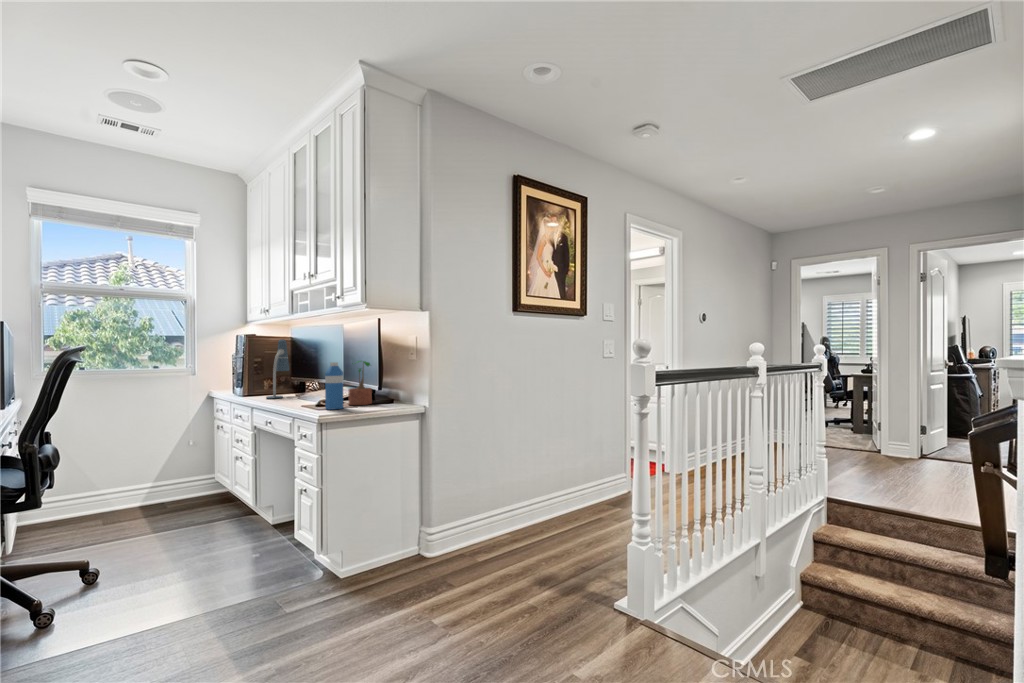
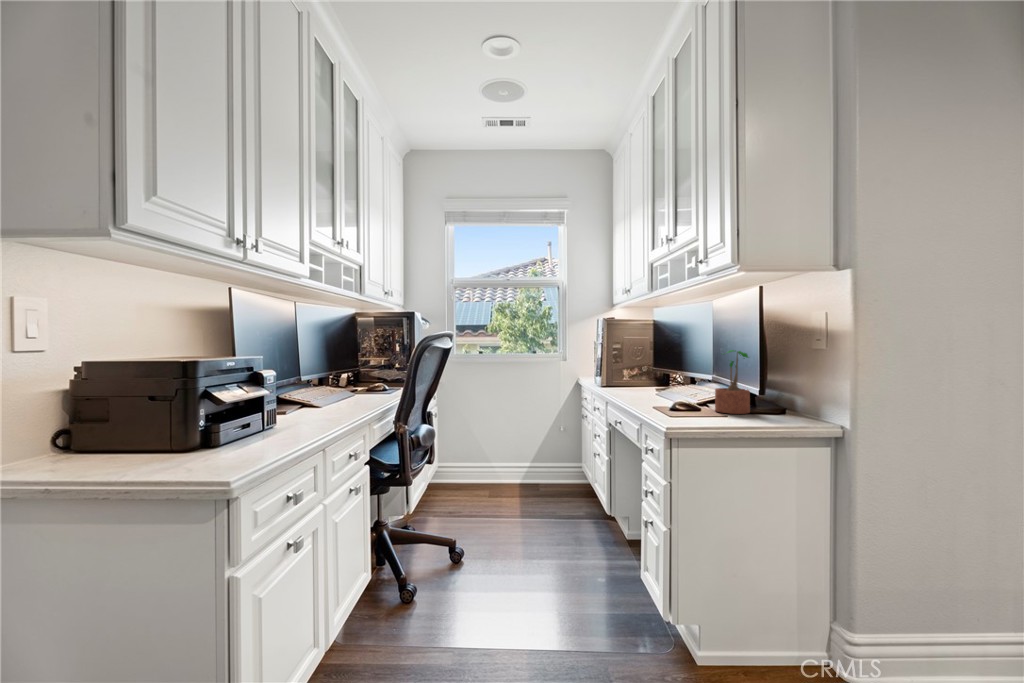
desk lamp: present [266,339,289,399] -> none [623,323,650,390]
water bottle: present [325,362,343,410] -> none [681,352,706,417]

